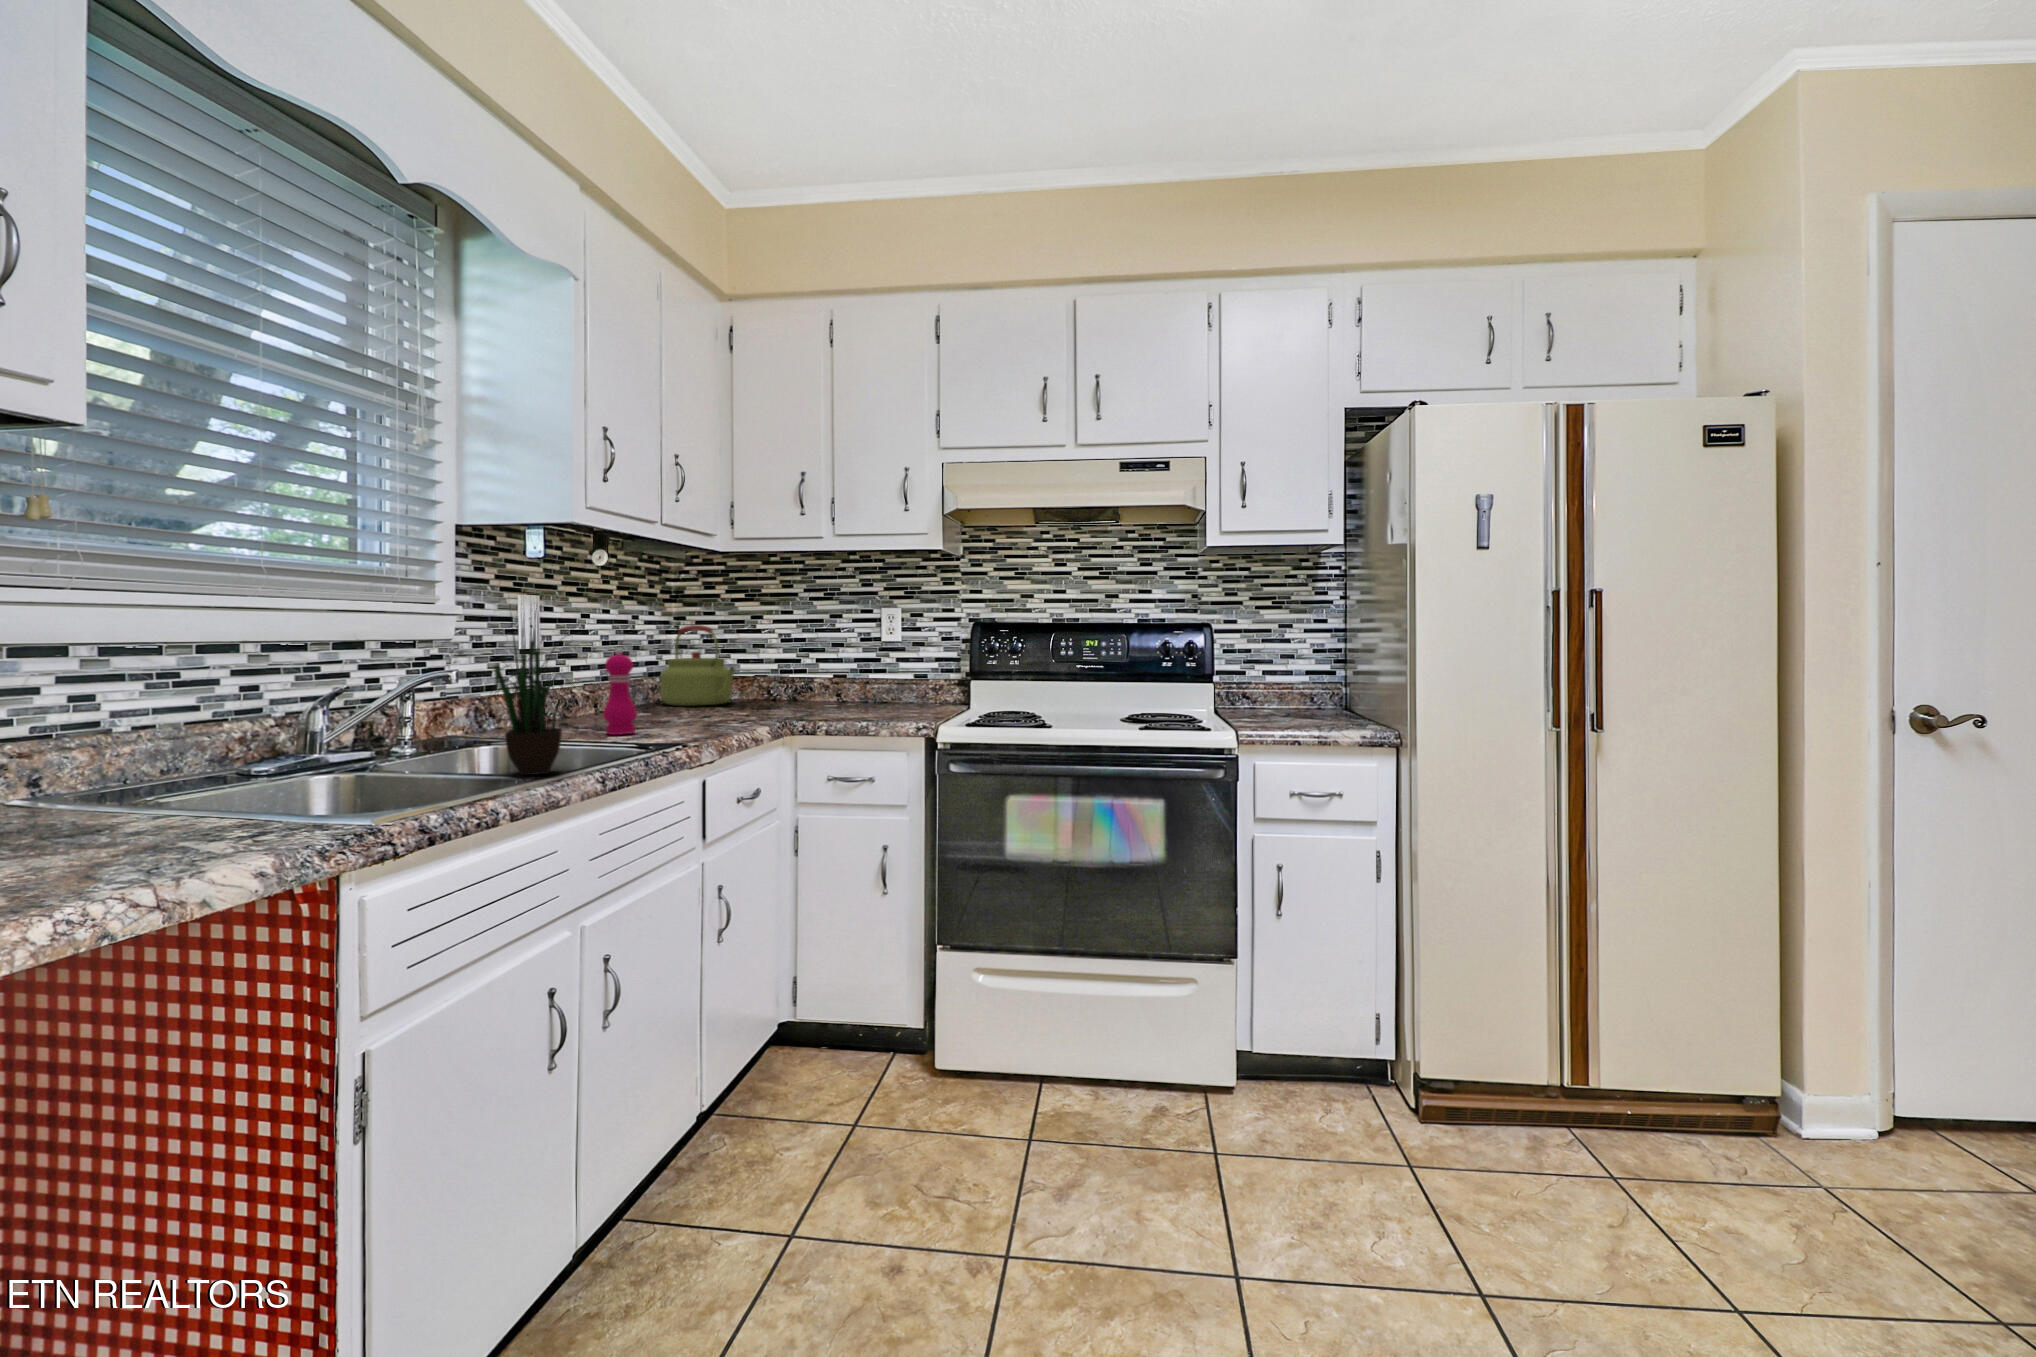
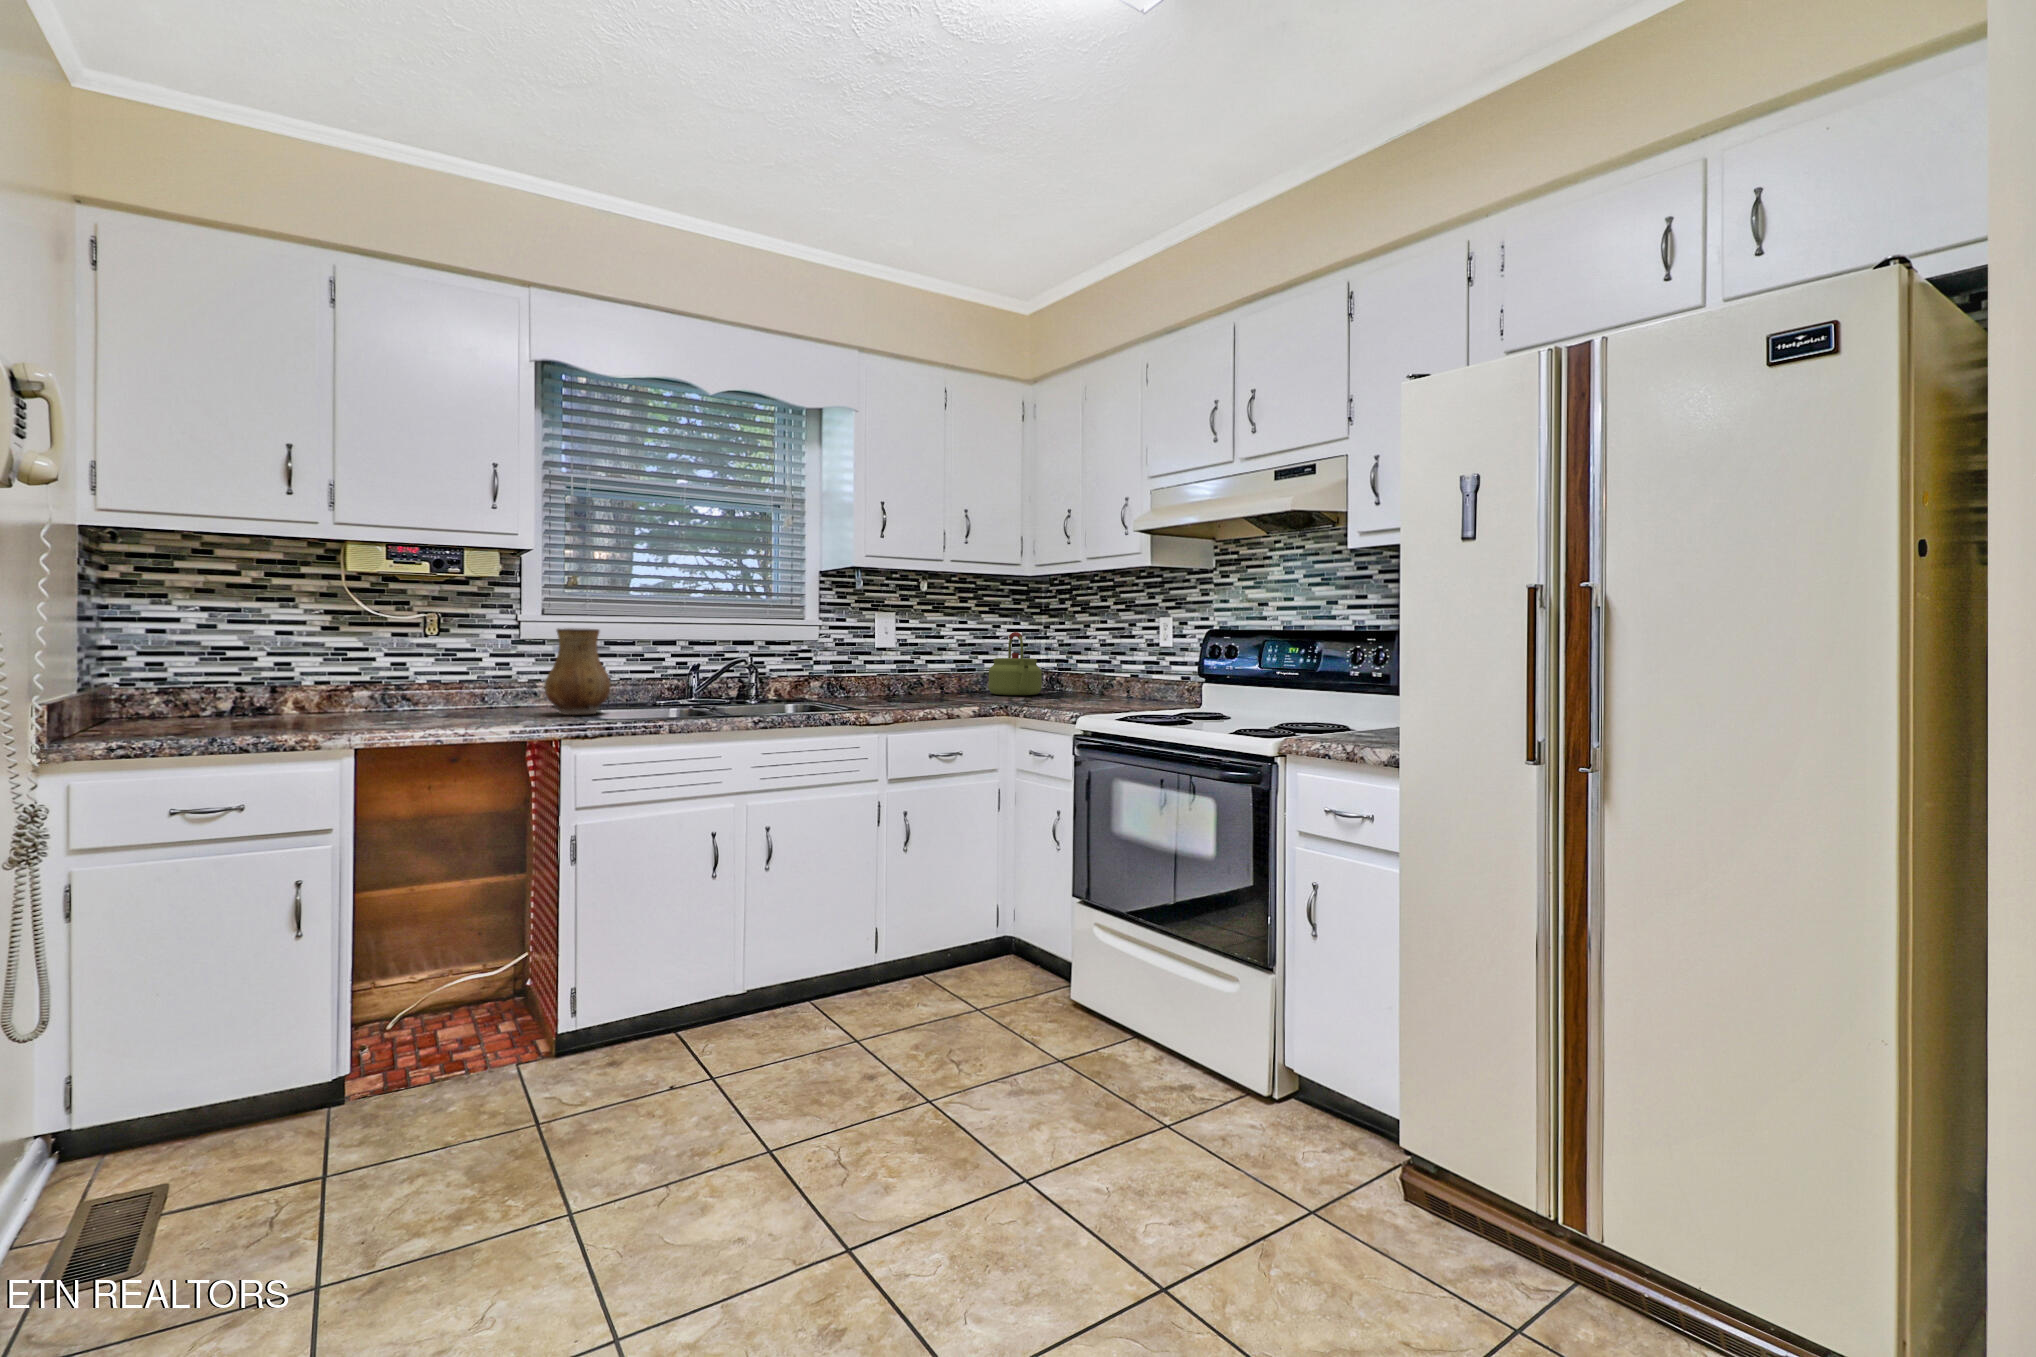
potted plant: present [490,605,569,775] -> none [696,596,763,718]
ceramic pitcher: none [82,626,250,807] -> present [545,628,611,715]
pepper mill: present [603,648,637,735] -> none [860,646,882,706]

